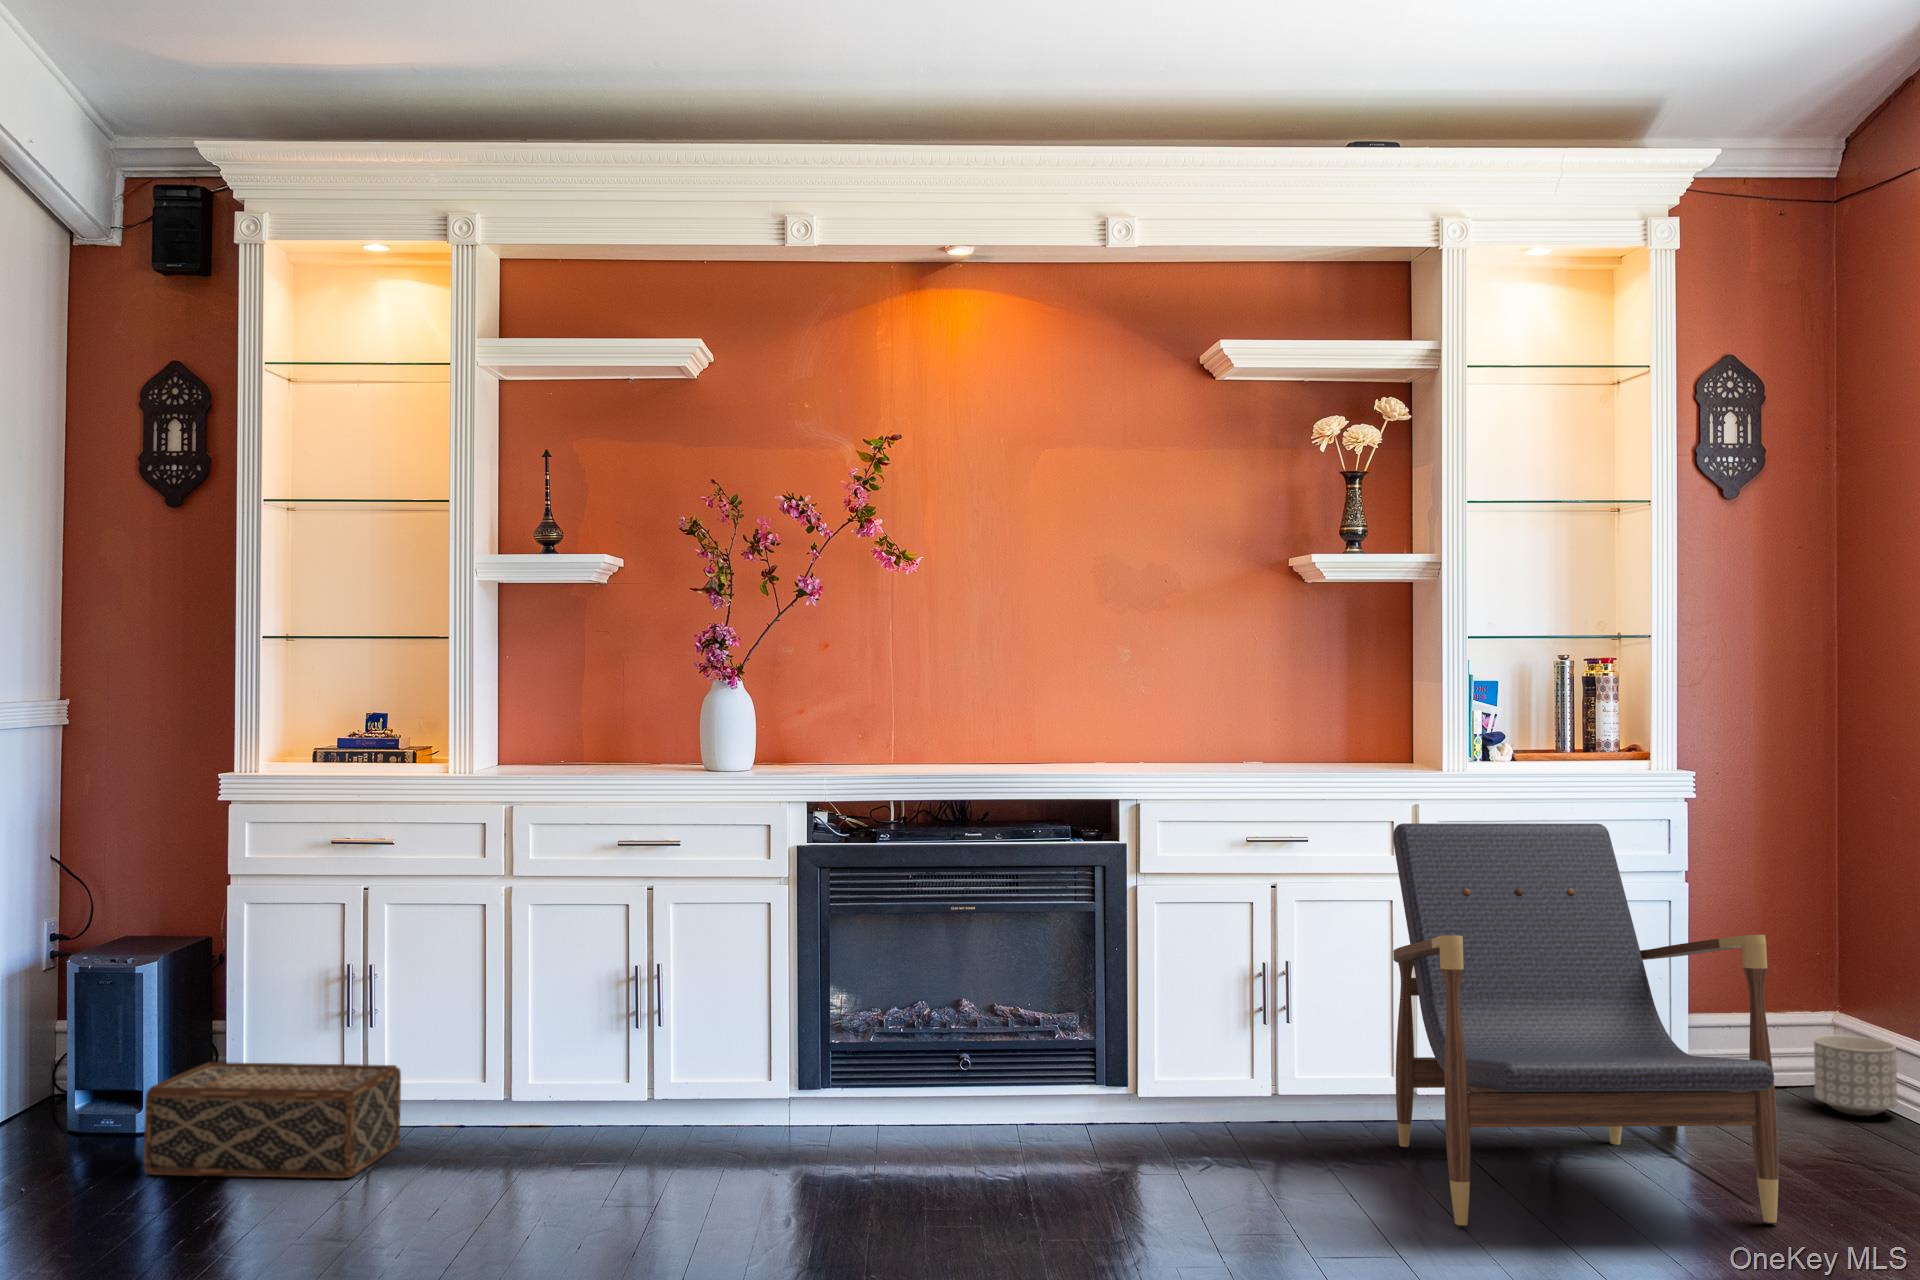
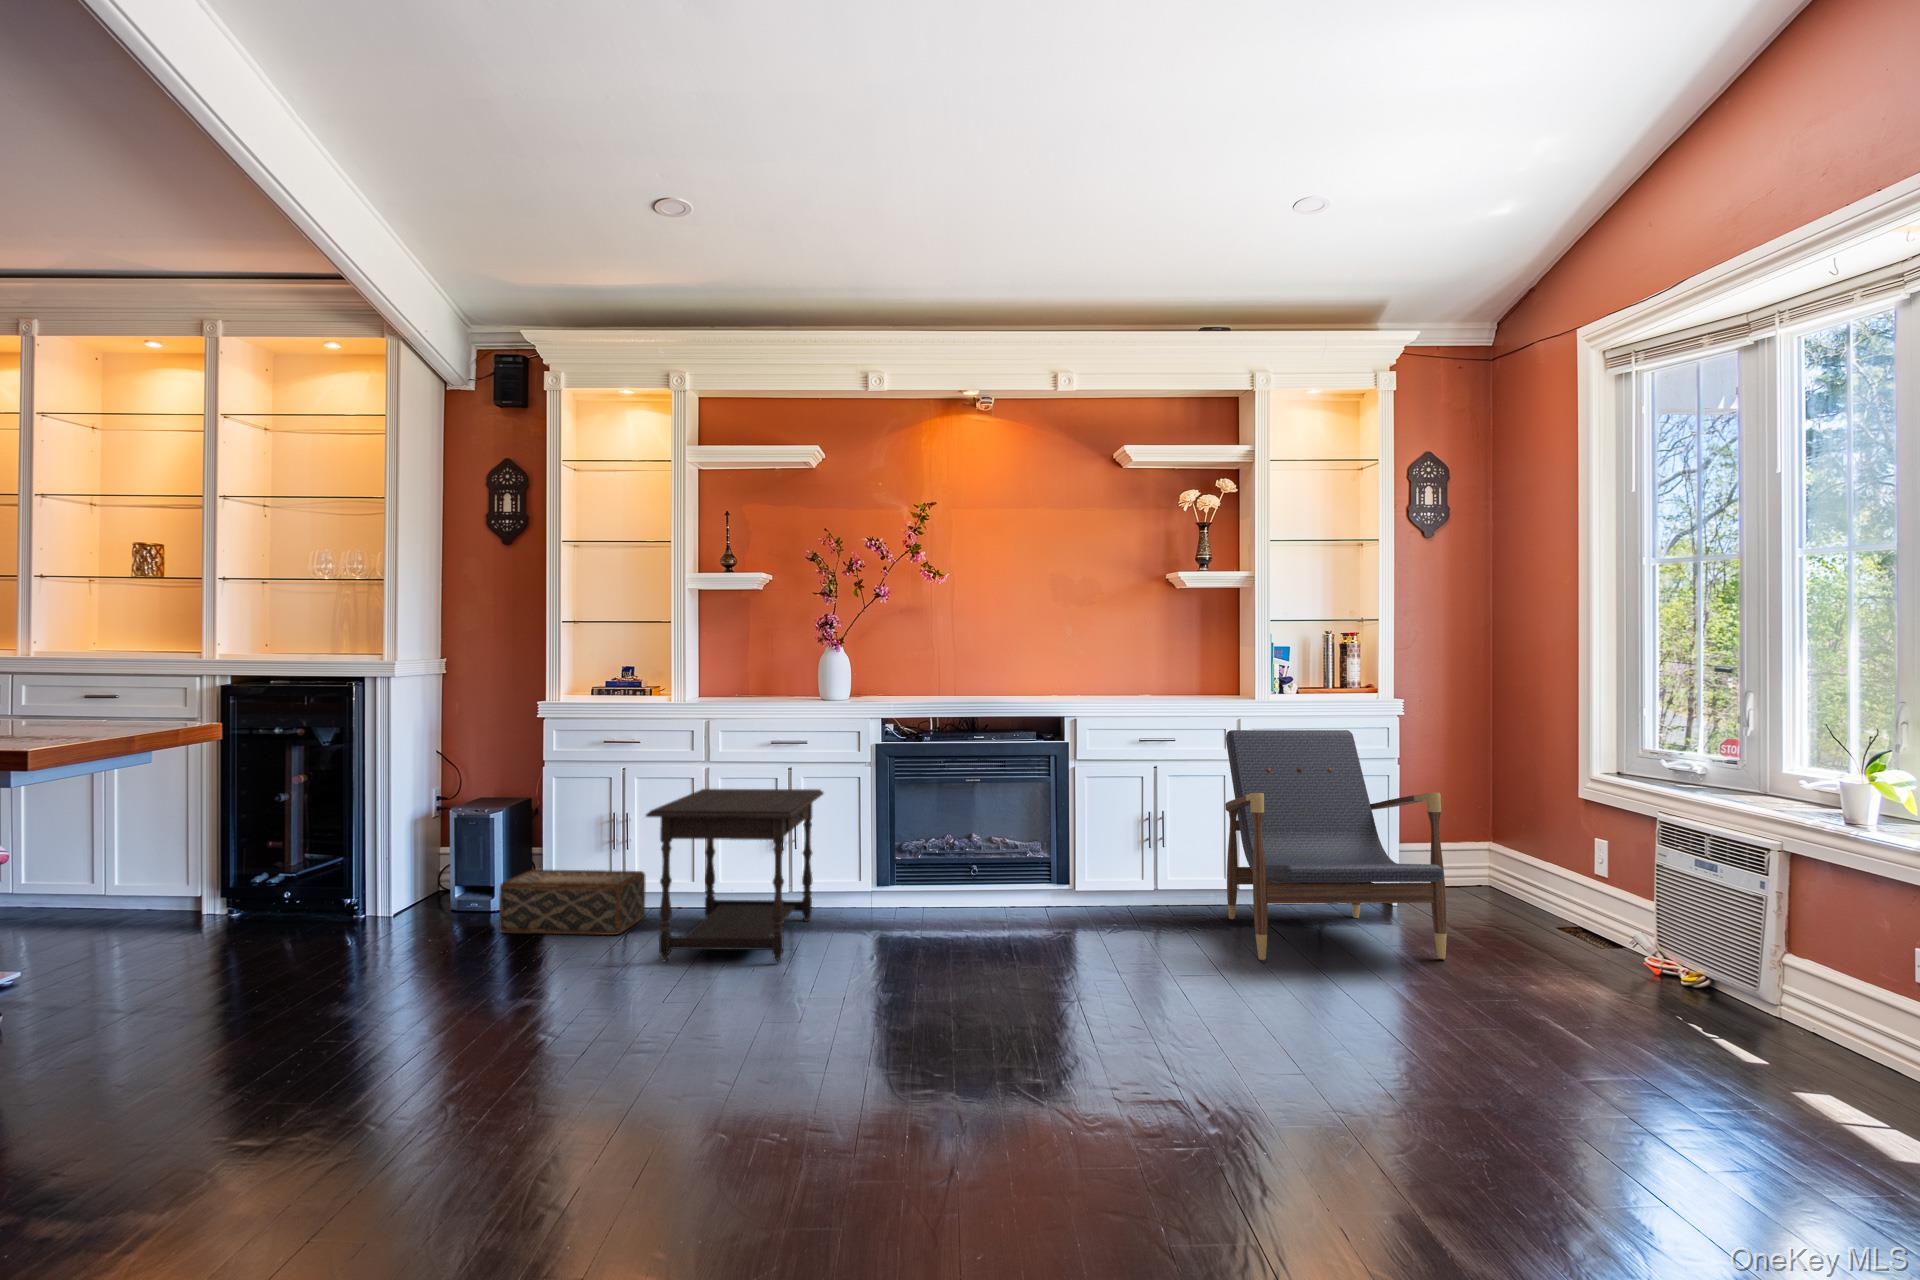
side table: none [392,923,707,1232] -> present [646,789,823,963]
planter: present [1814,1035,1897,1116] -> none [1475,856,1524,902]

